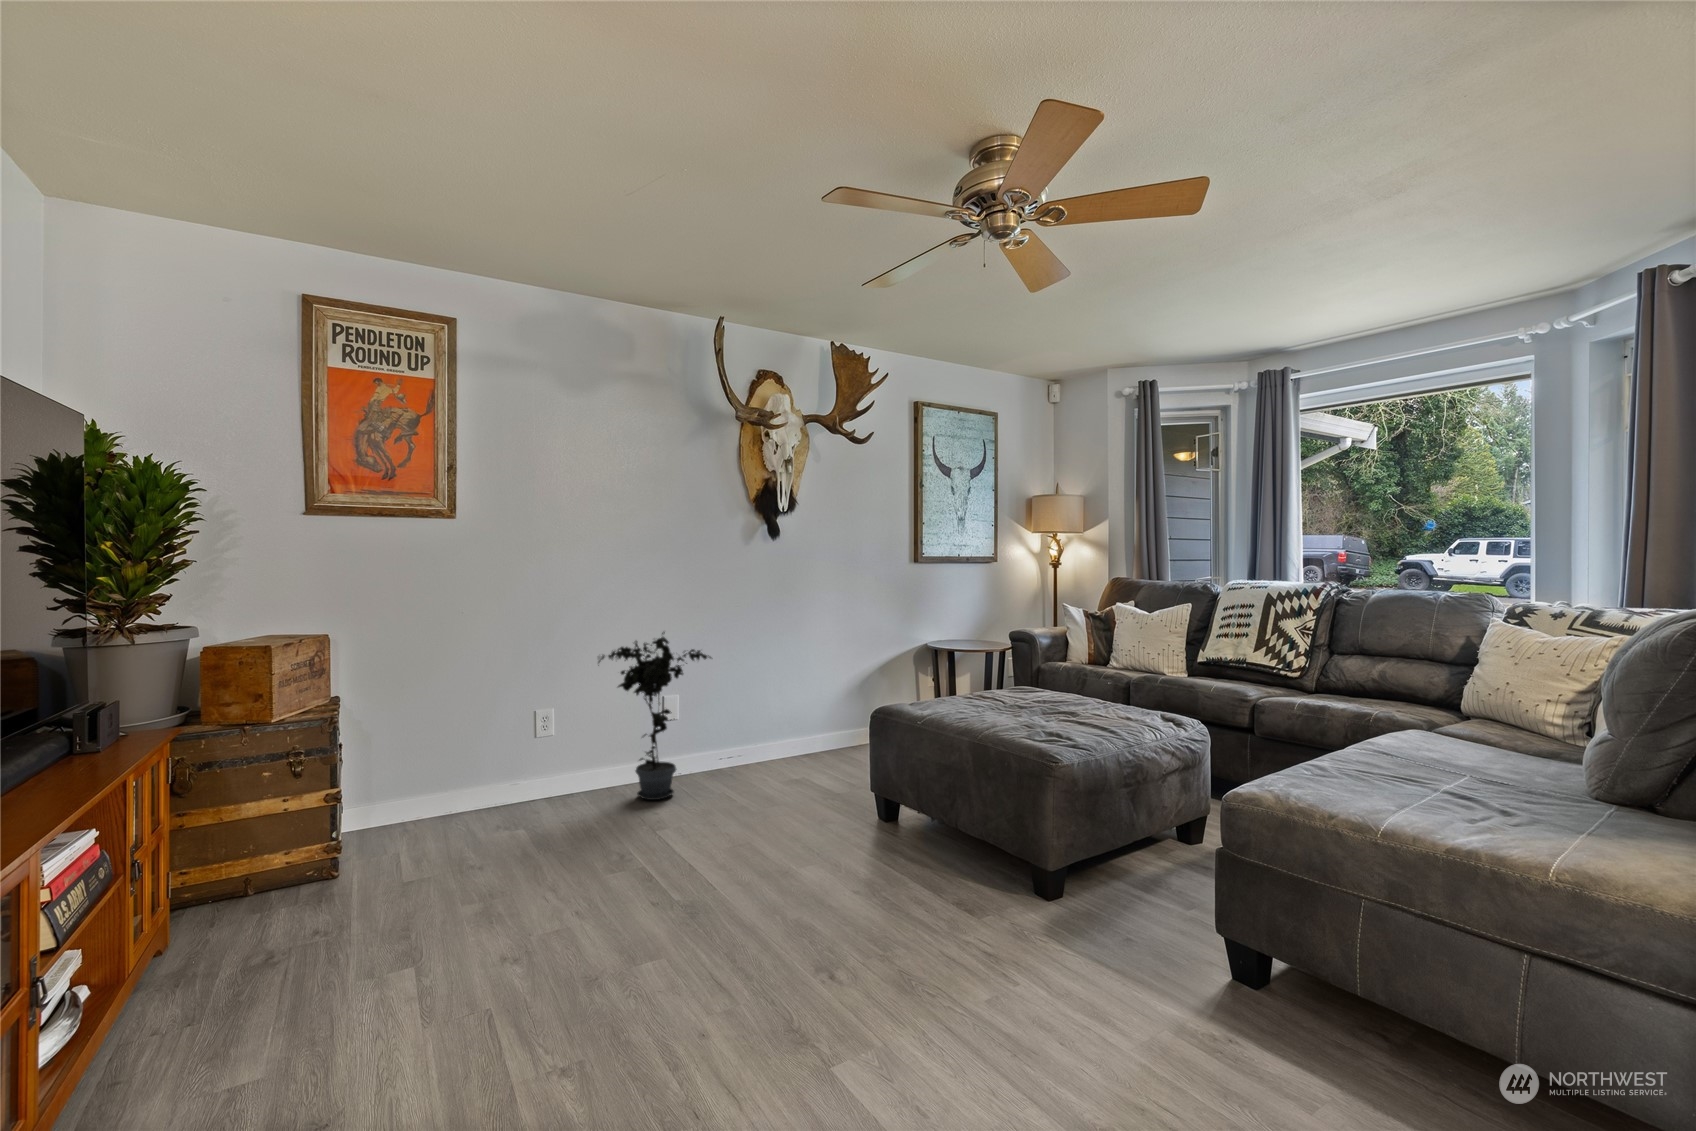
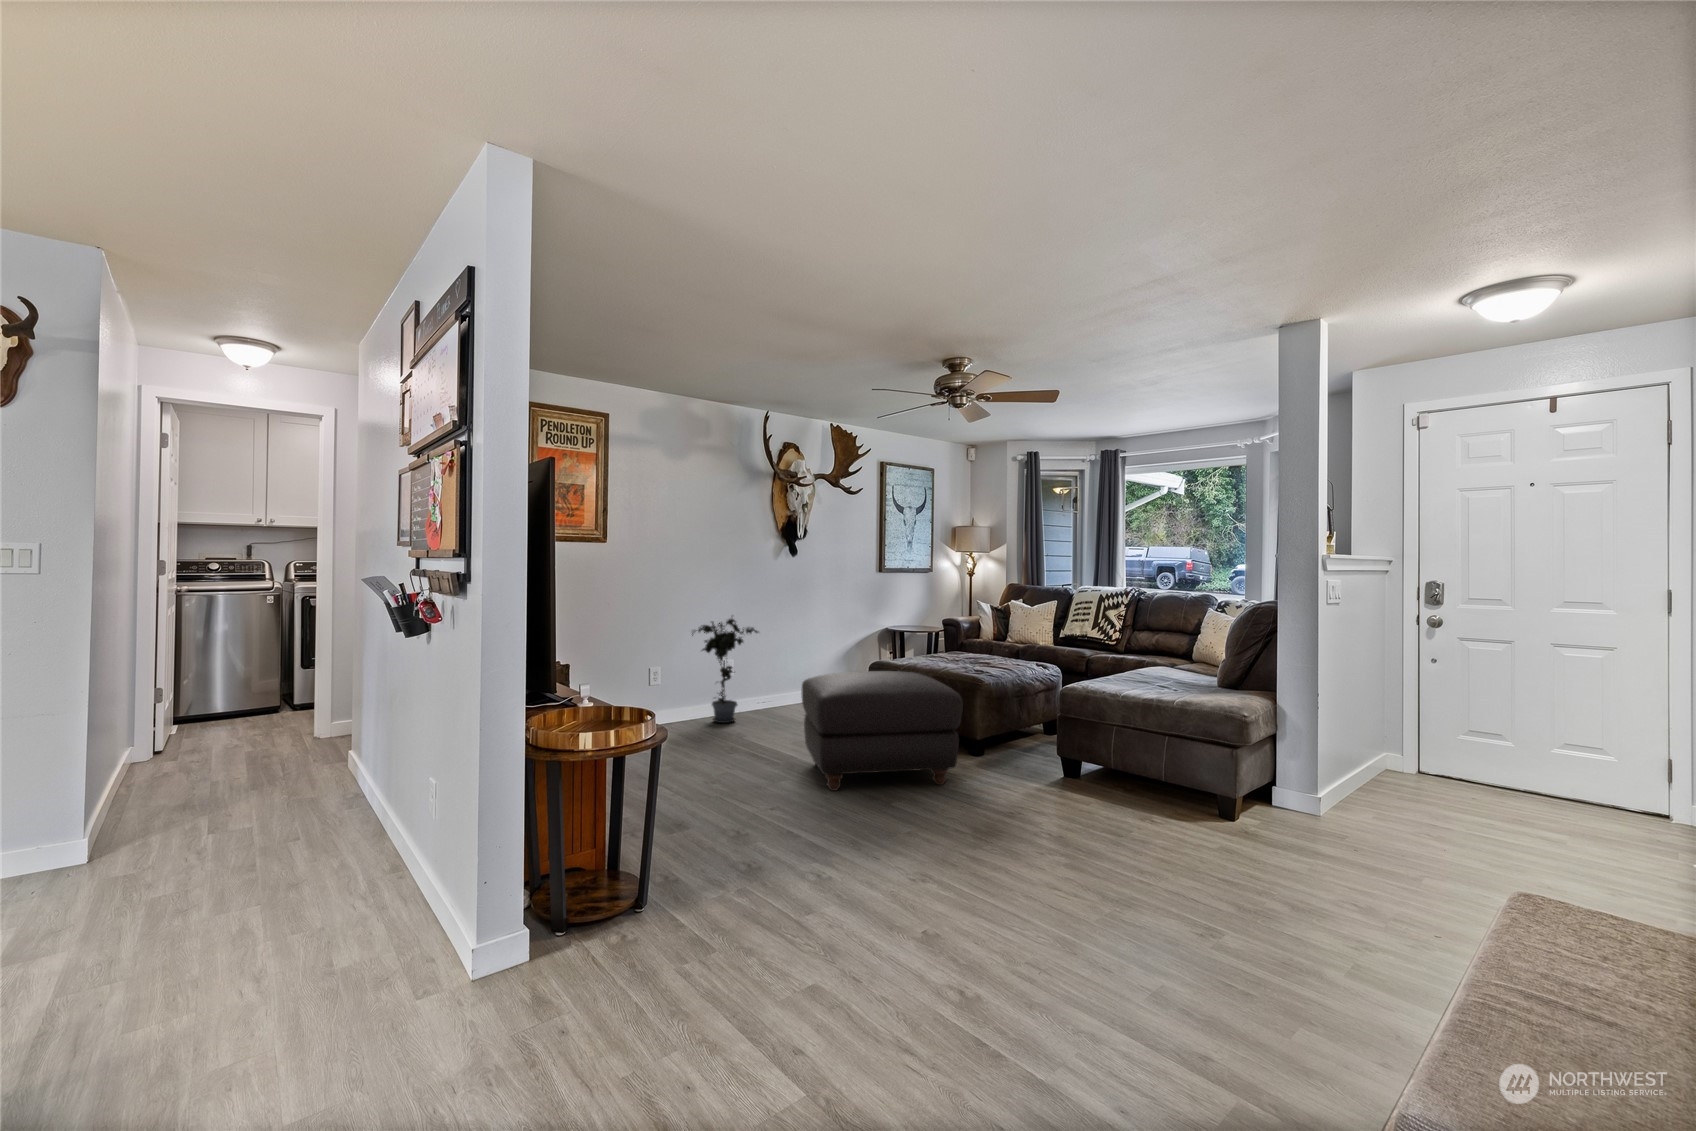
ottoman: none [689,744,1002,1007] -> present [801,671,962,791]

